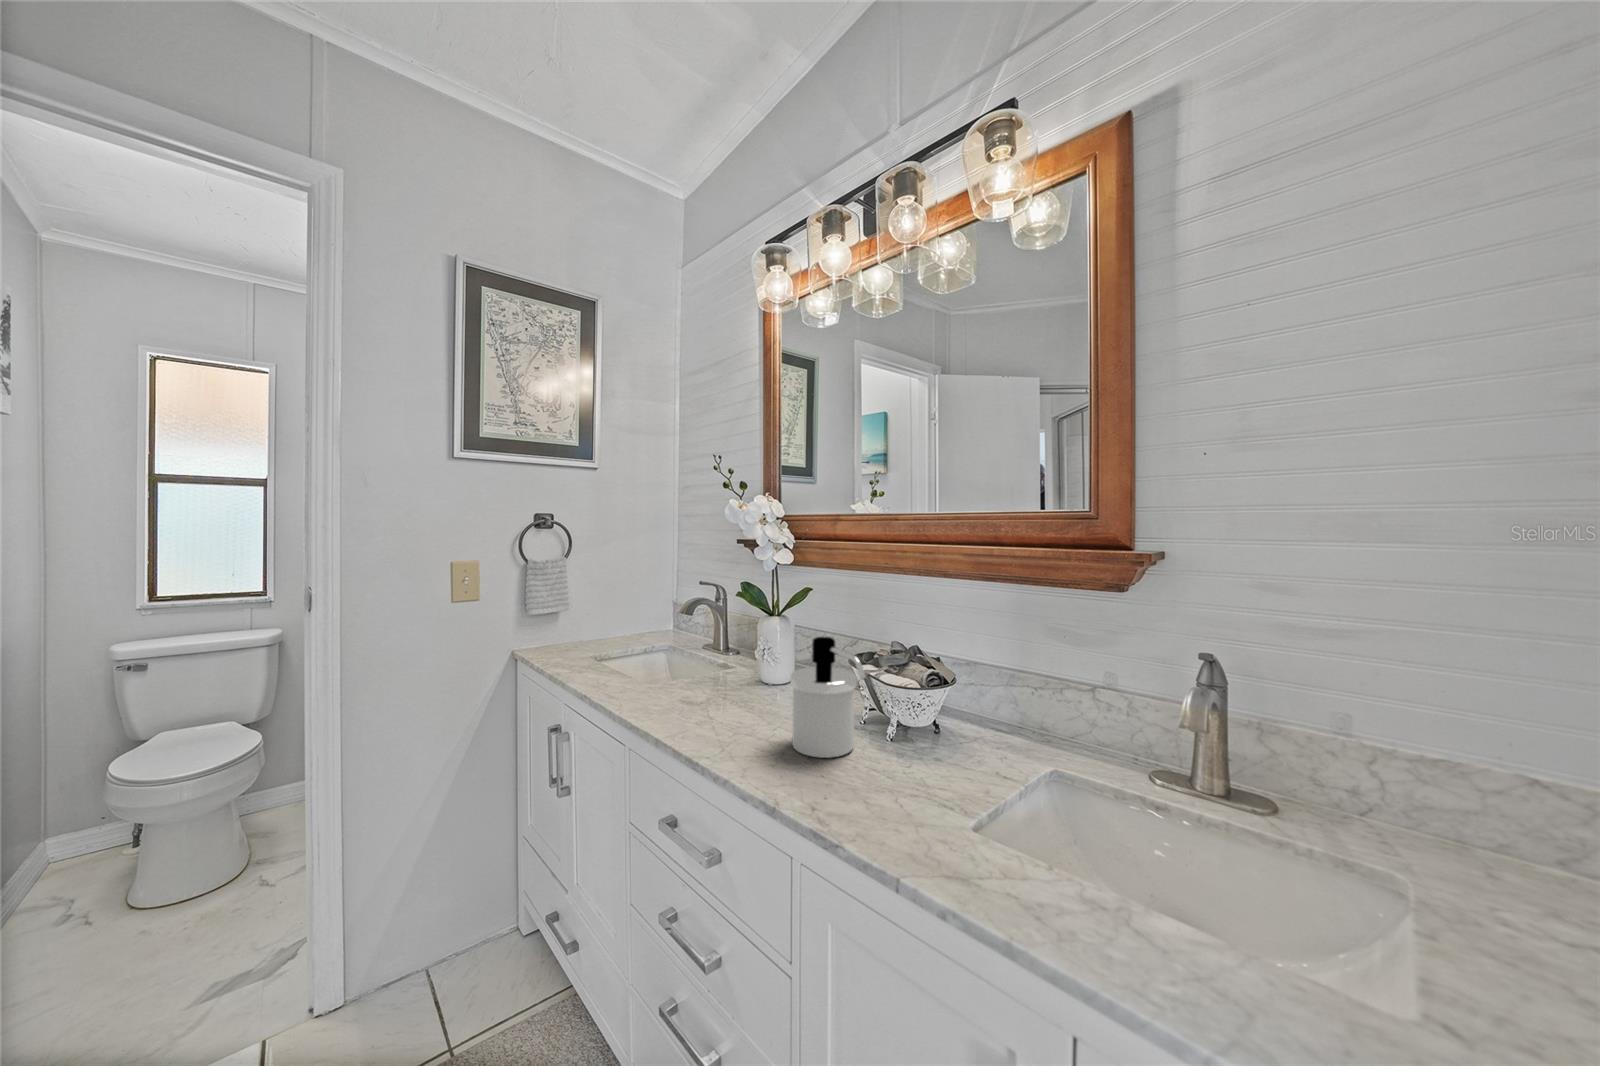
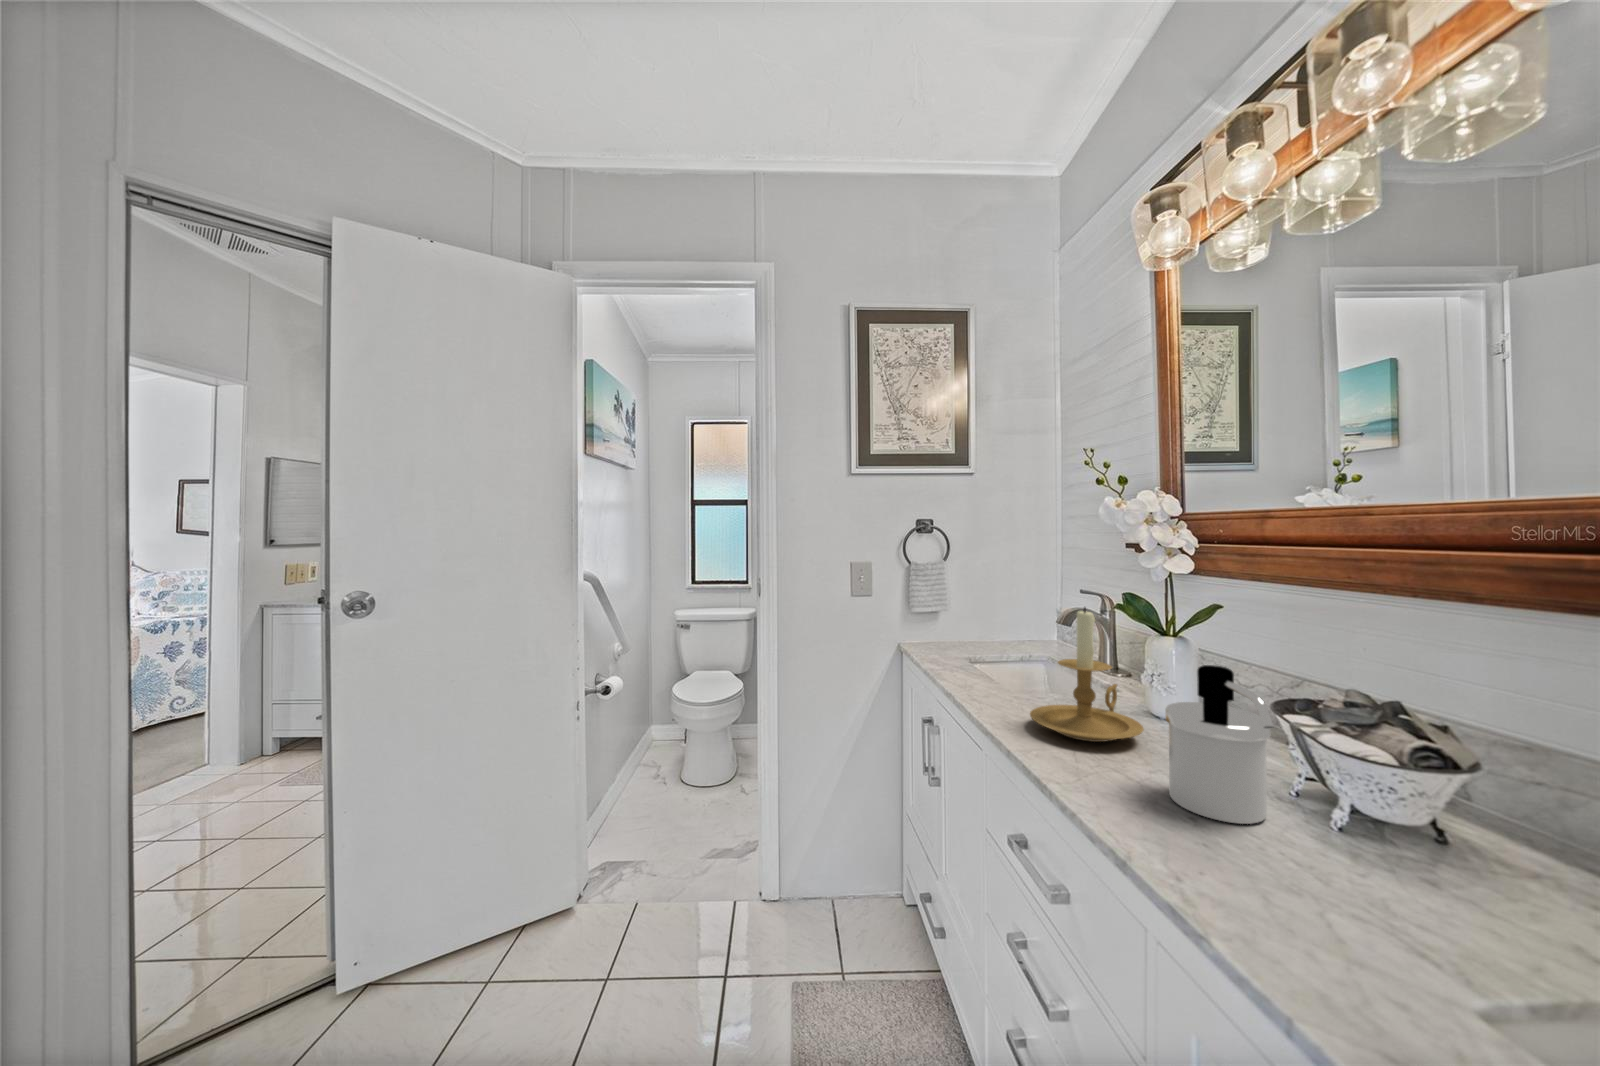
candle holder: none [673,597,765,717] -> present [1030,608,1144,742]

